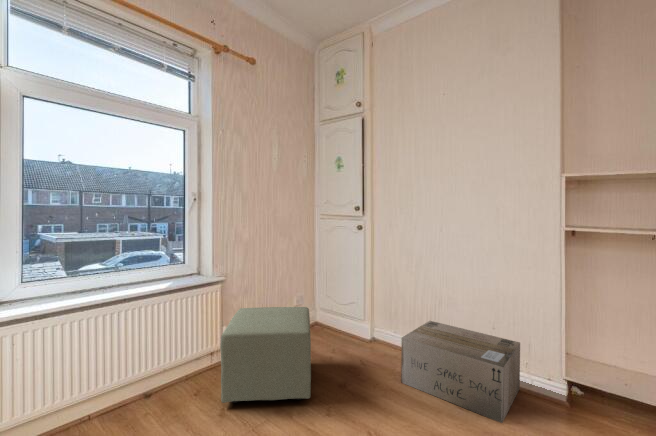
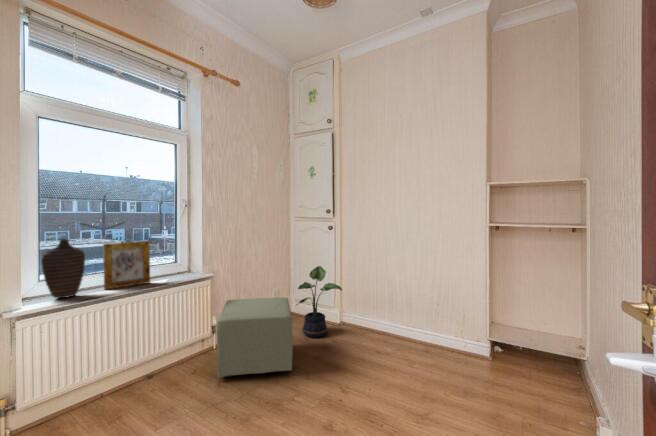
decorative vase: none [17,235,72,304] -> present [42,239,85,298]
picture frame: none [95,239,150,294] -> present [103,241,150,289]
potted plant: none [319,271,373,354] -> present [297,266,342,338]
cardboard box: present [401,321,520,423] -> none [366,306,458,379]

